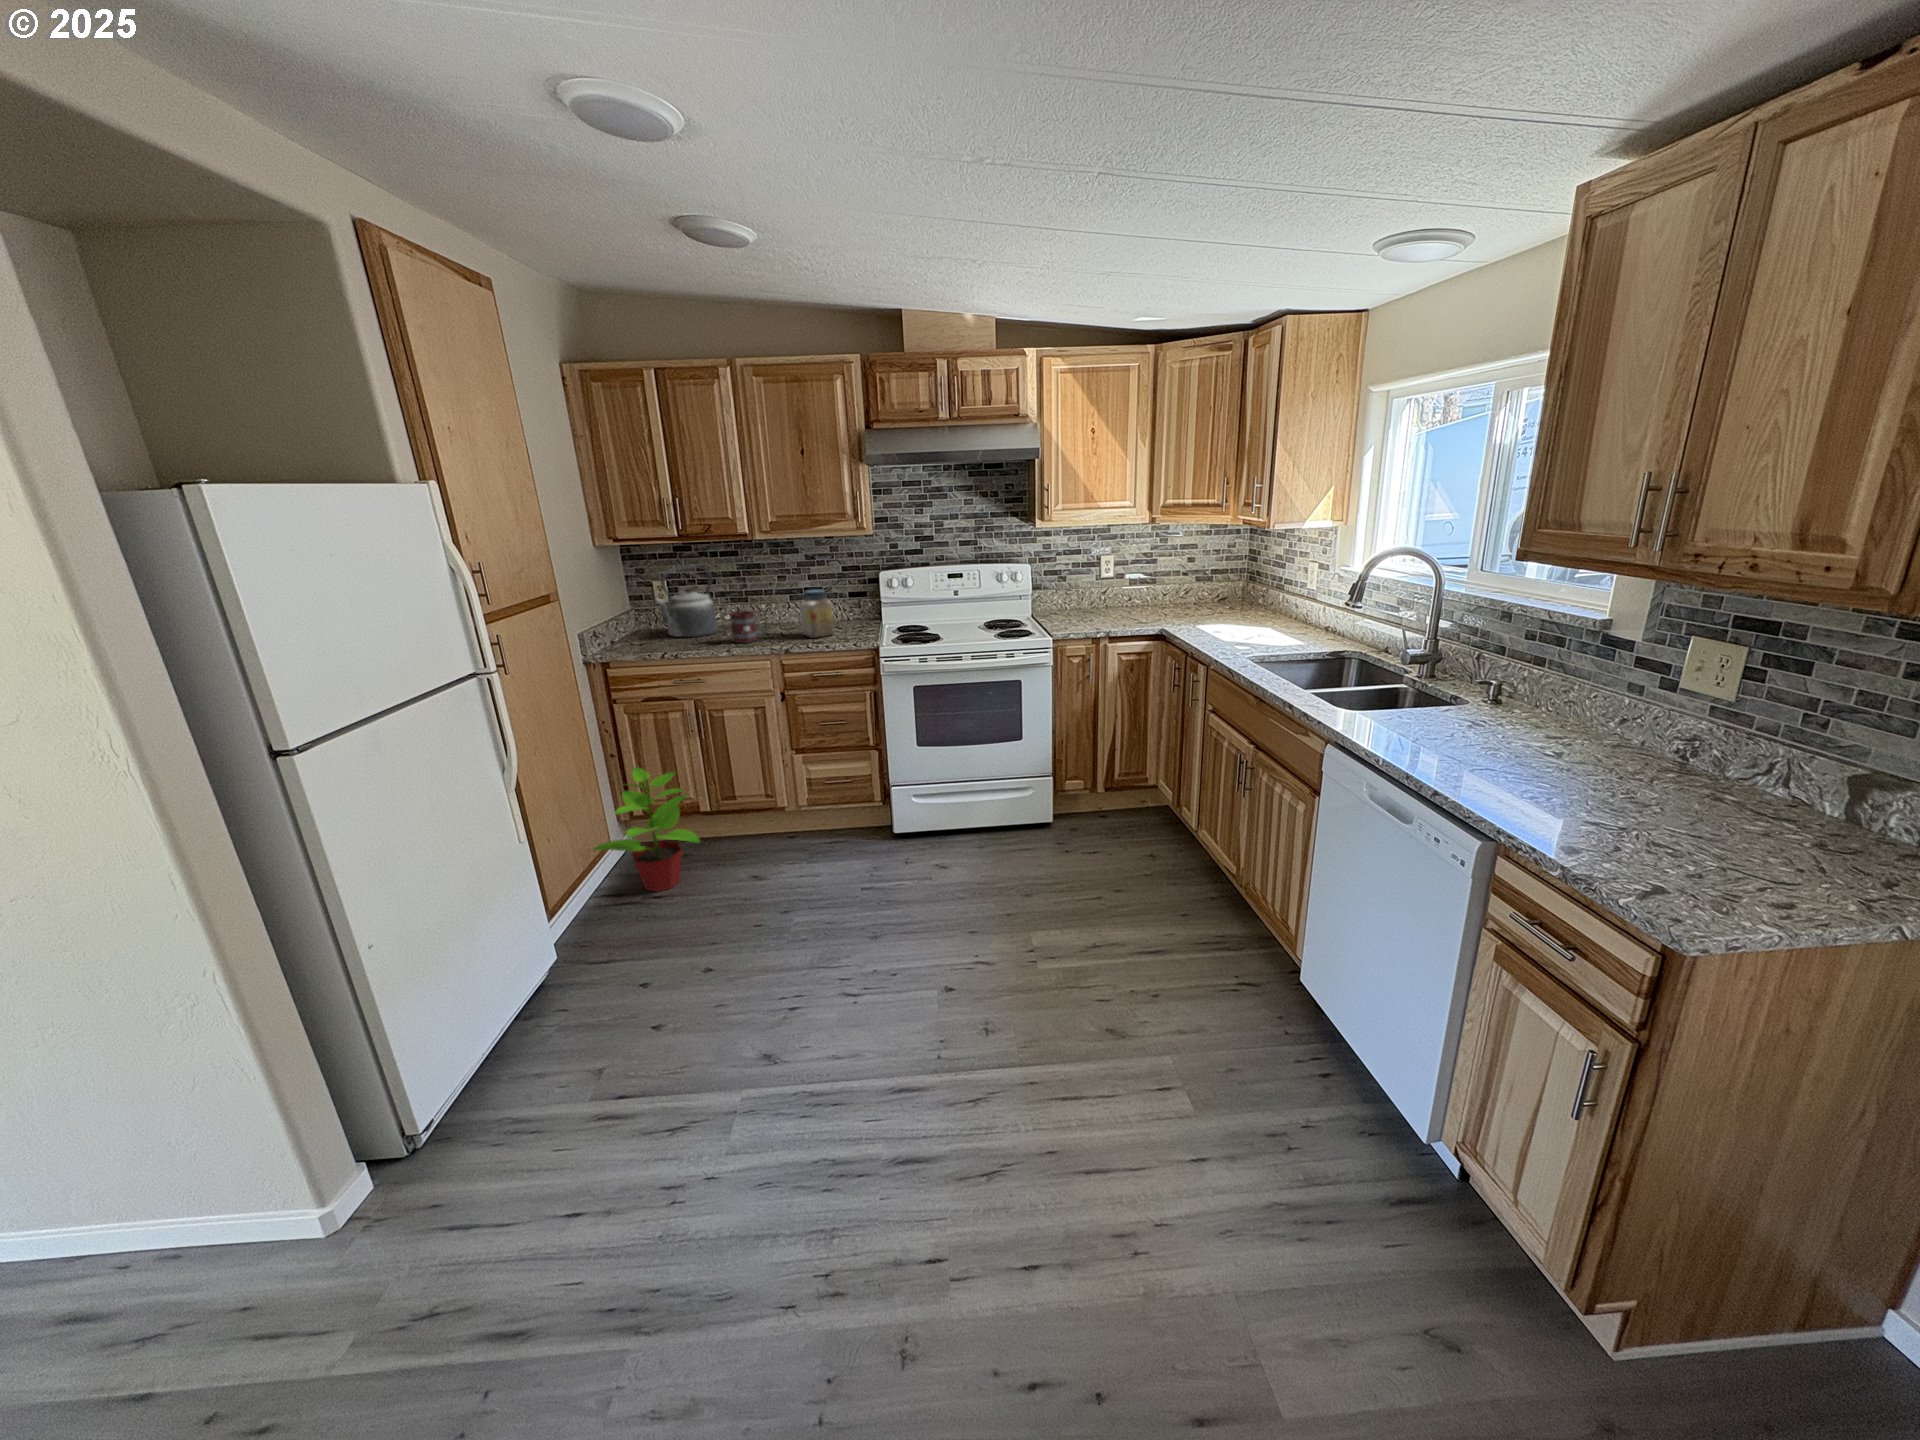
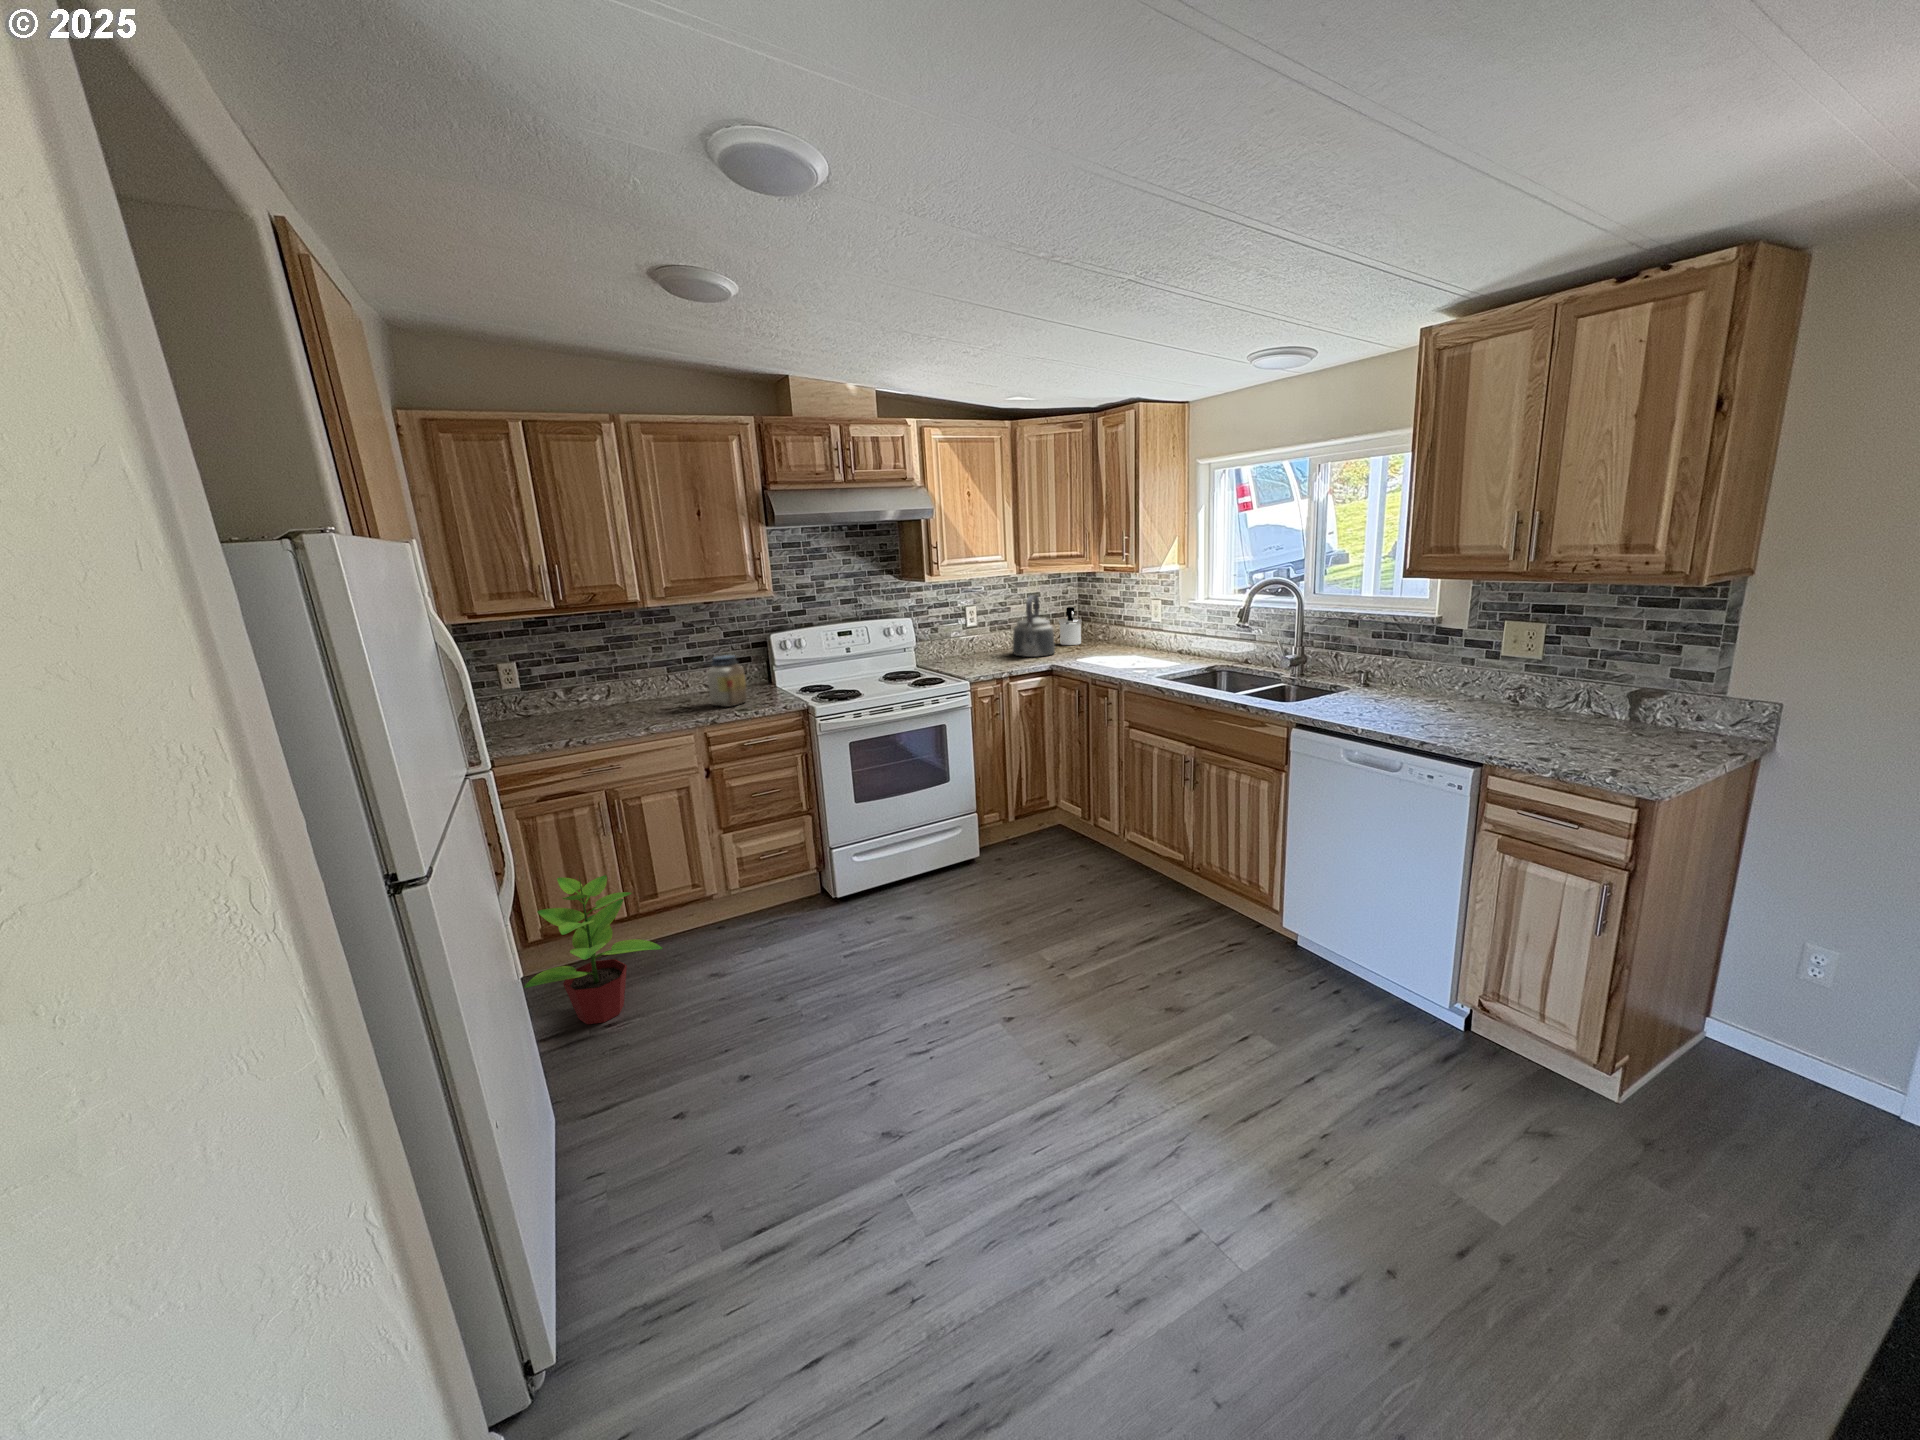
soap dispenser: none [1209,562,1237,606] -> present [1059,607,1082,645]
kettle: present [655,566,718,637] -> present [1013,595,1055,657]
mug: present [730,611,767,643] -> none [632,685,672,721]

